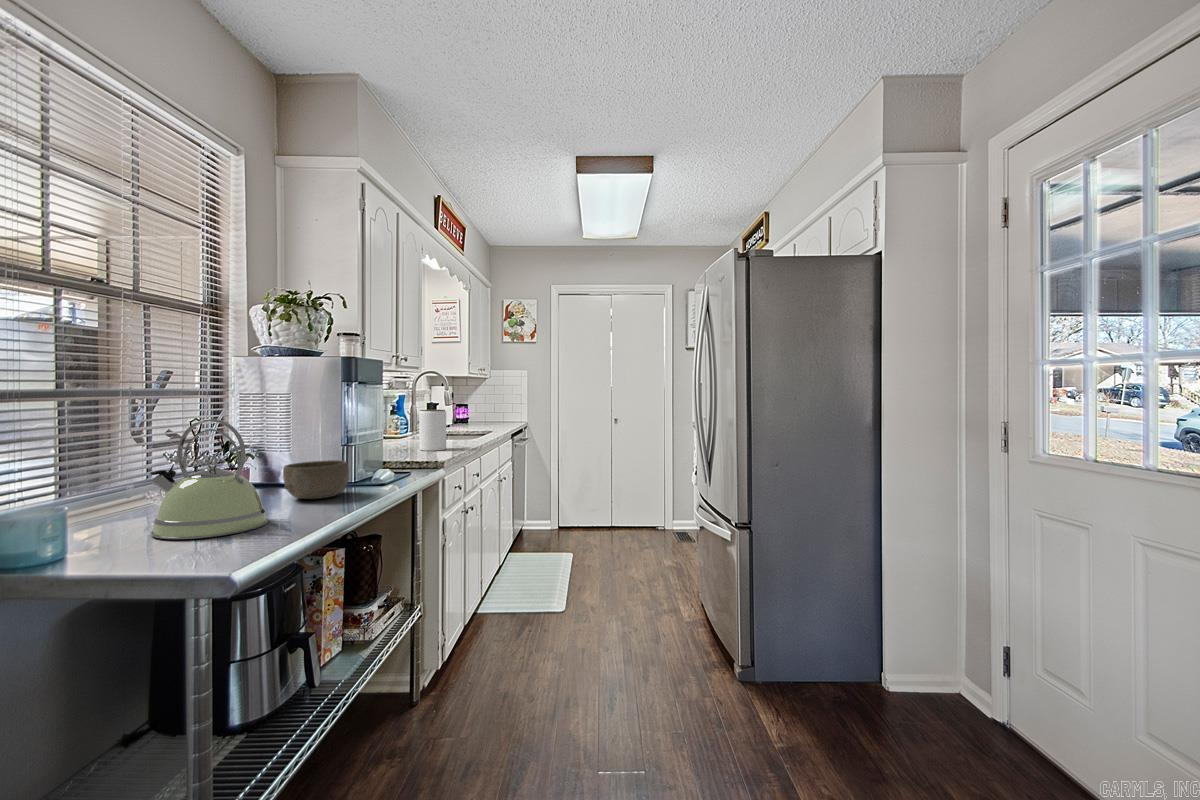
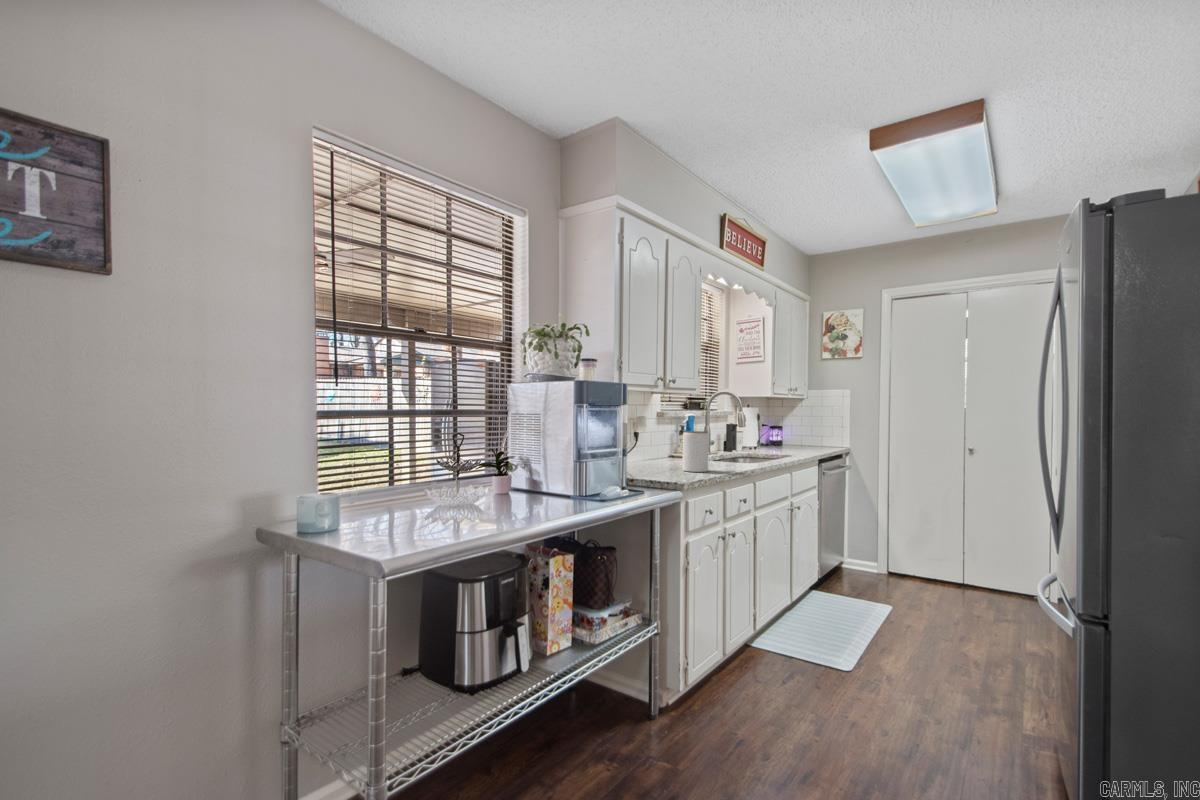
kettle: present [150,419,268,539] -> none [406,436,484,529]
bowl: present [283,460,349,499] -> none [518,474,572,507]

